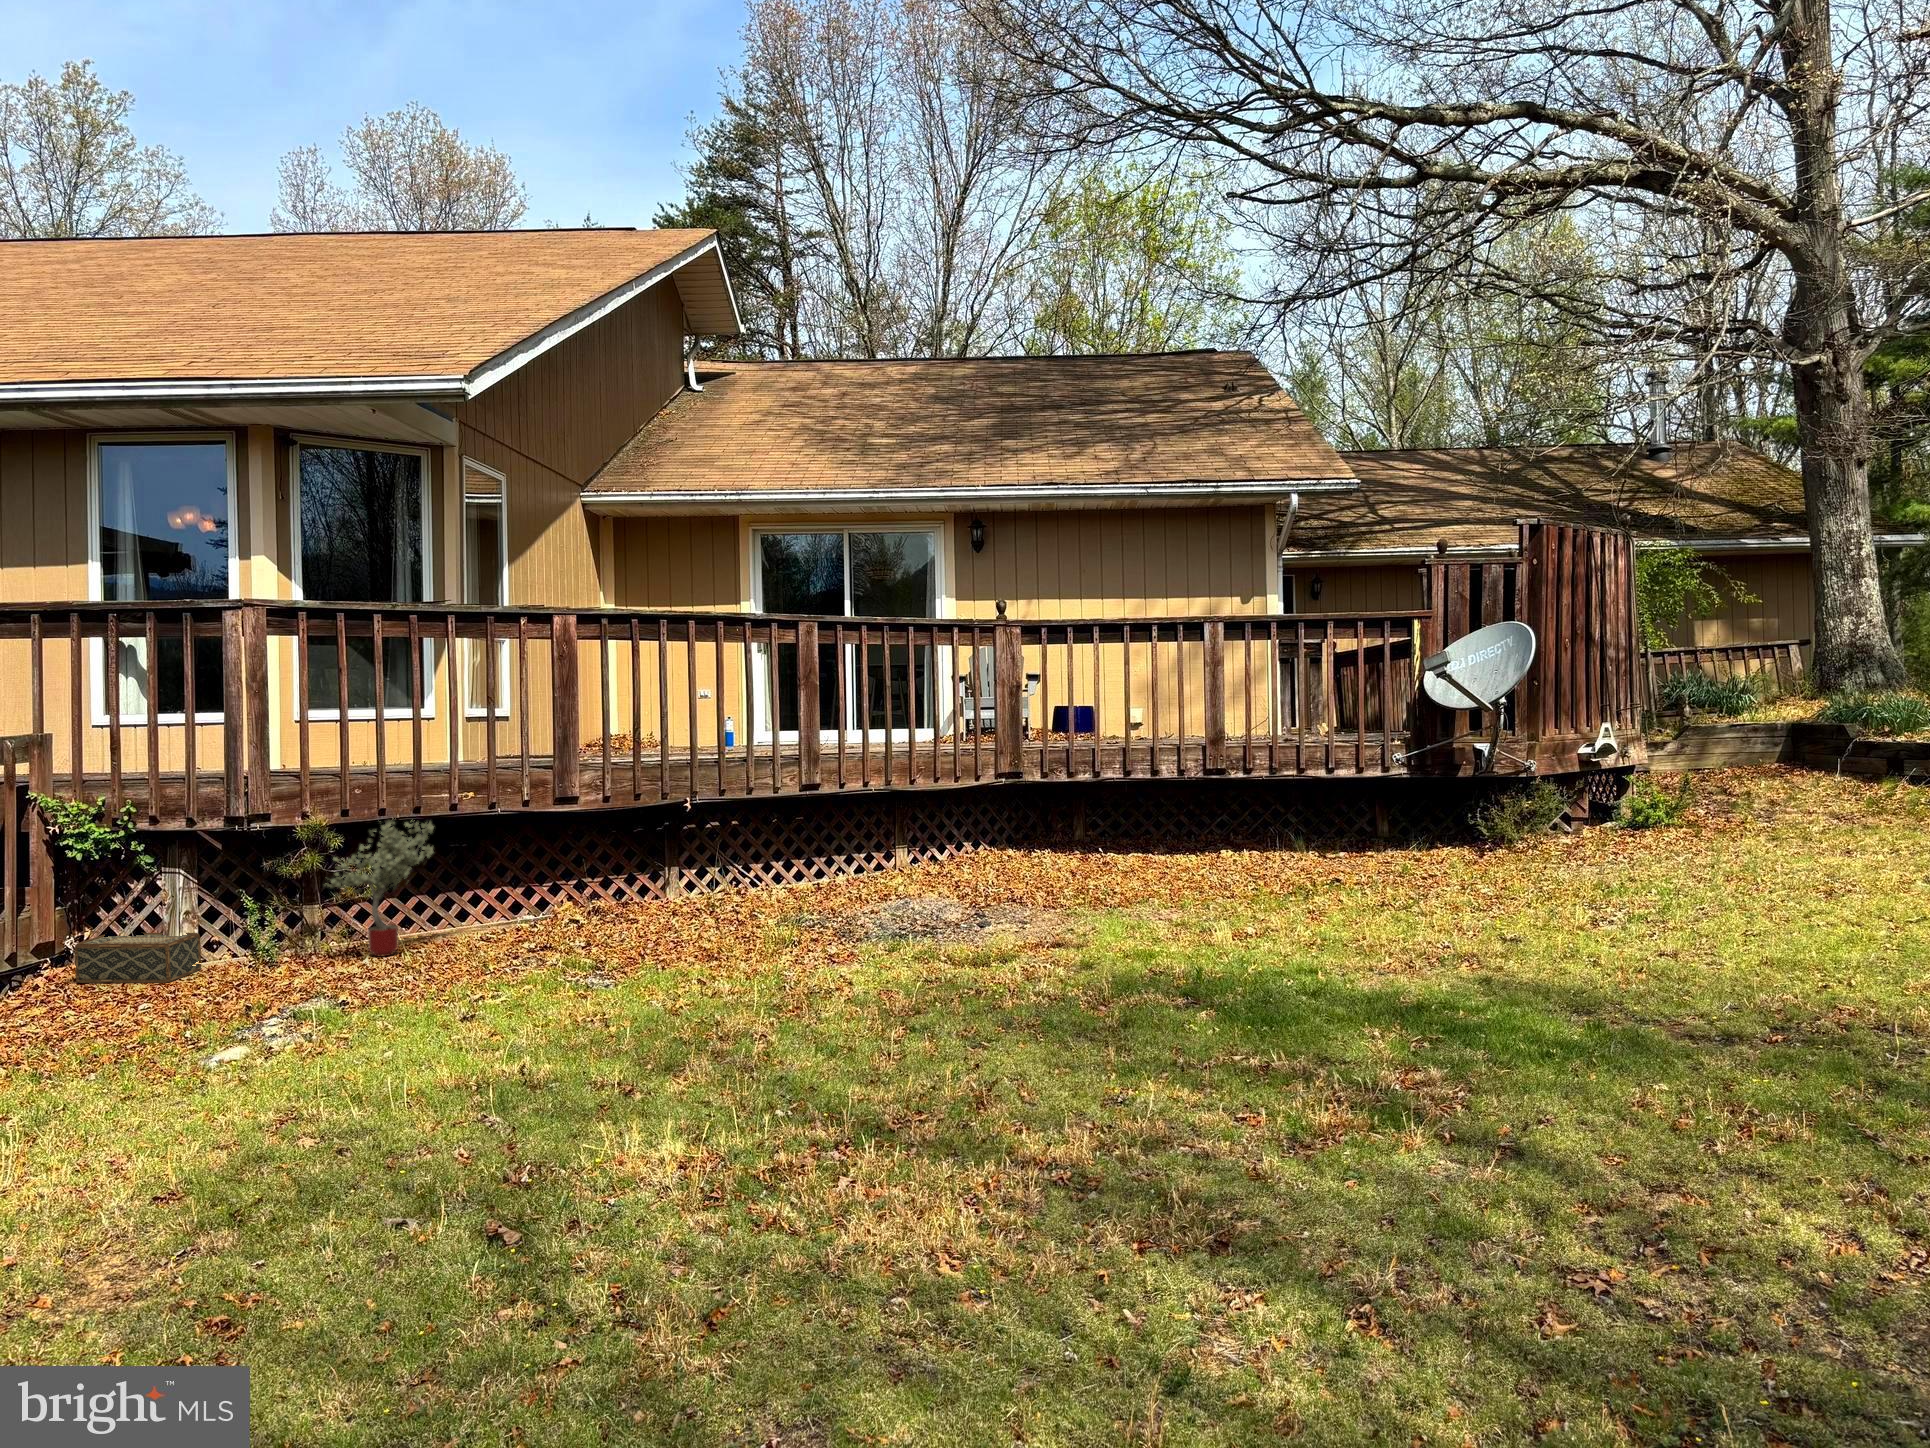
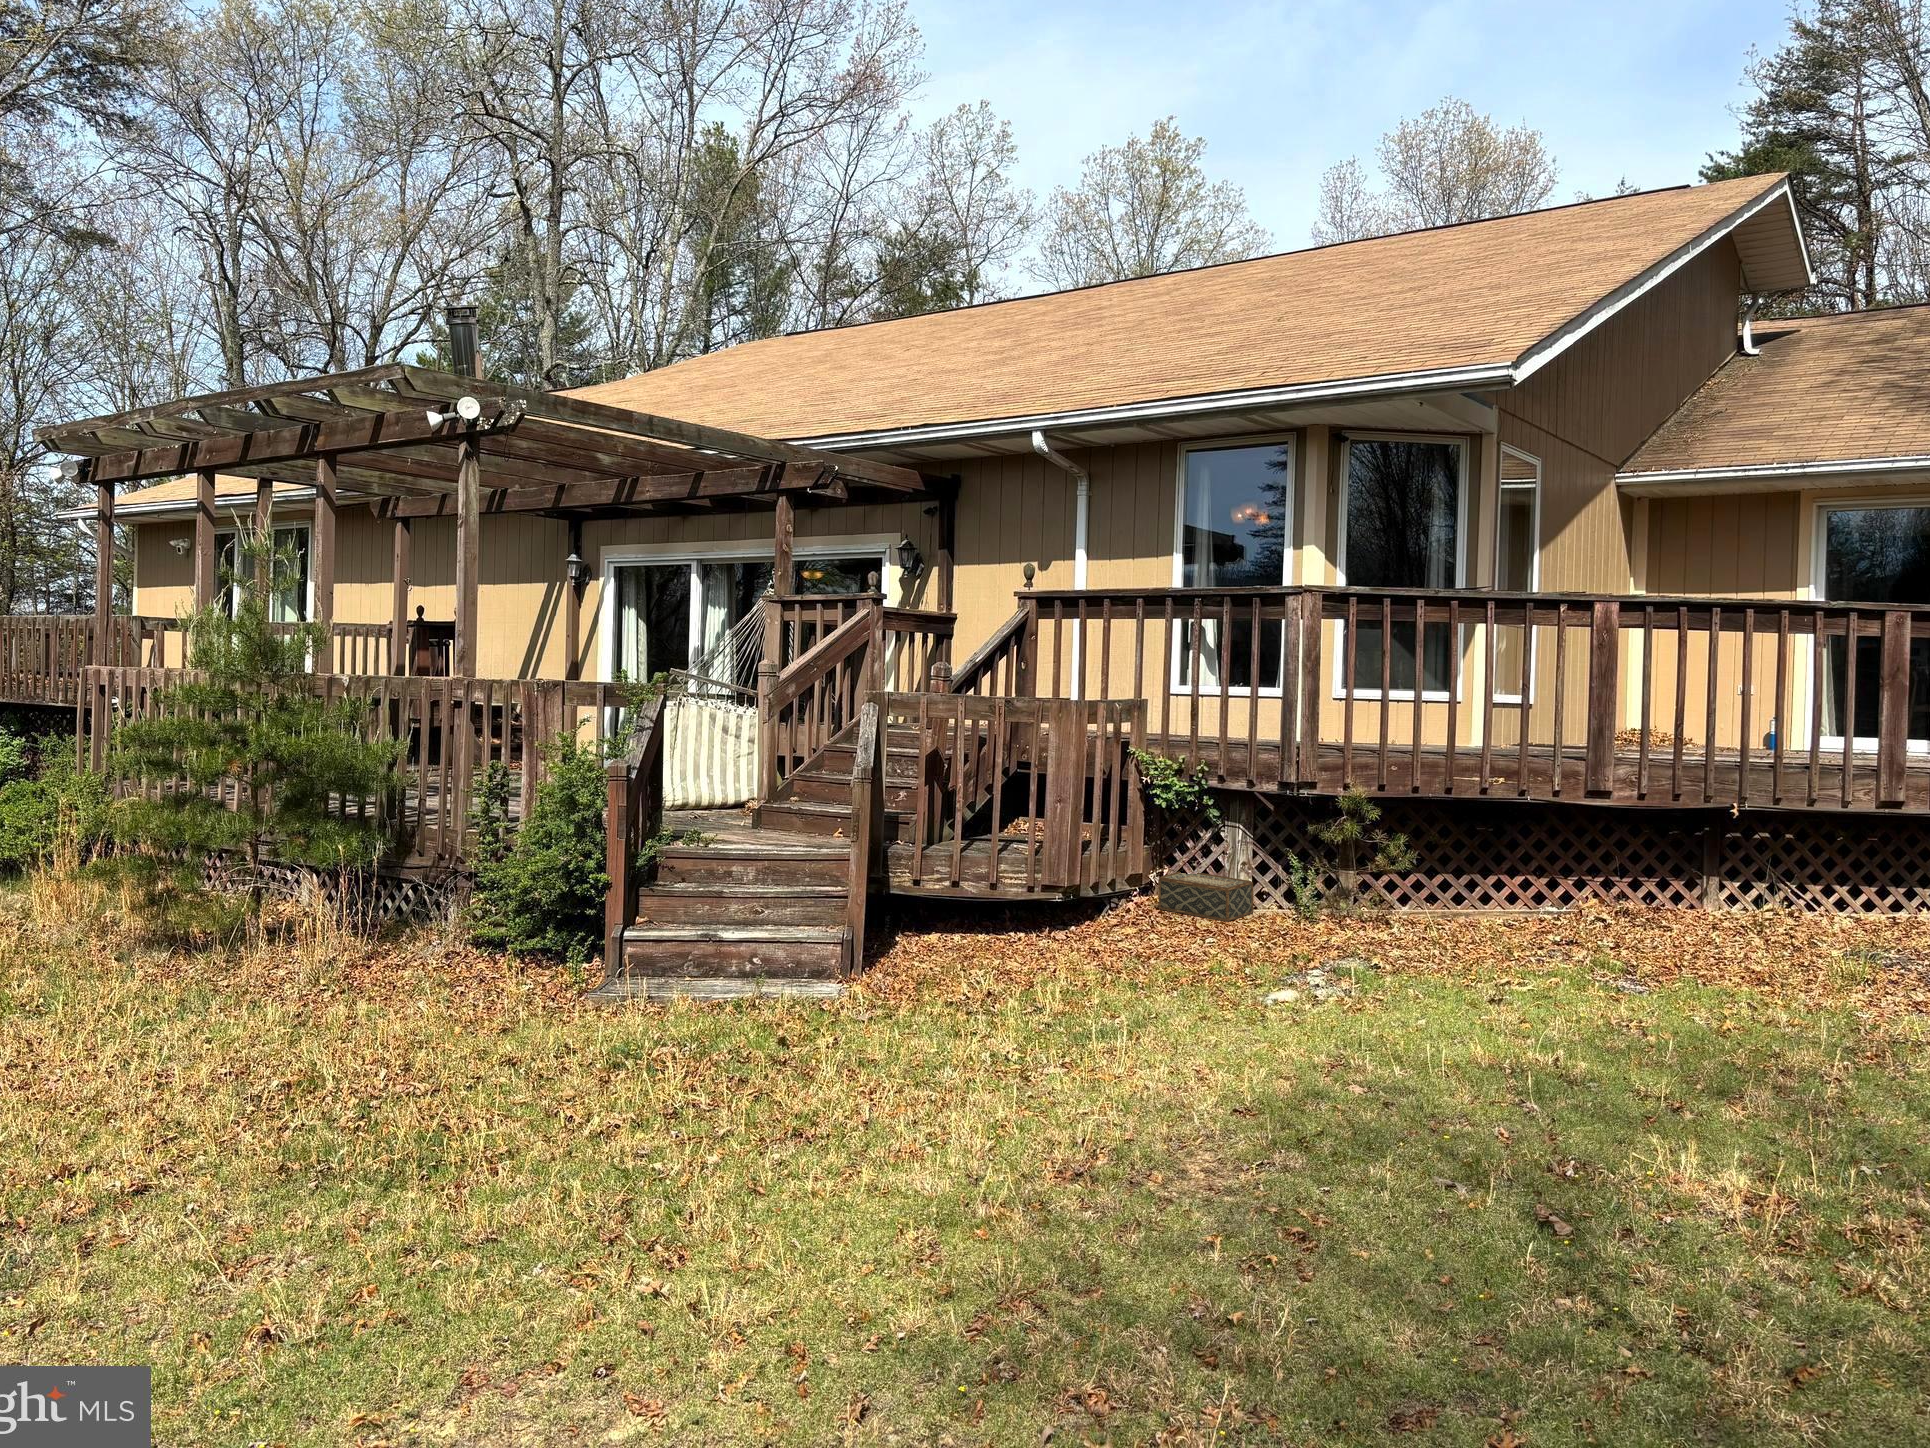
potted tree: present [326,820,434,956] -> none [1358,786,1461,927]

